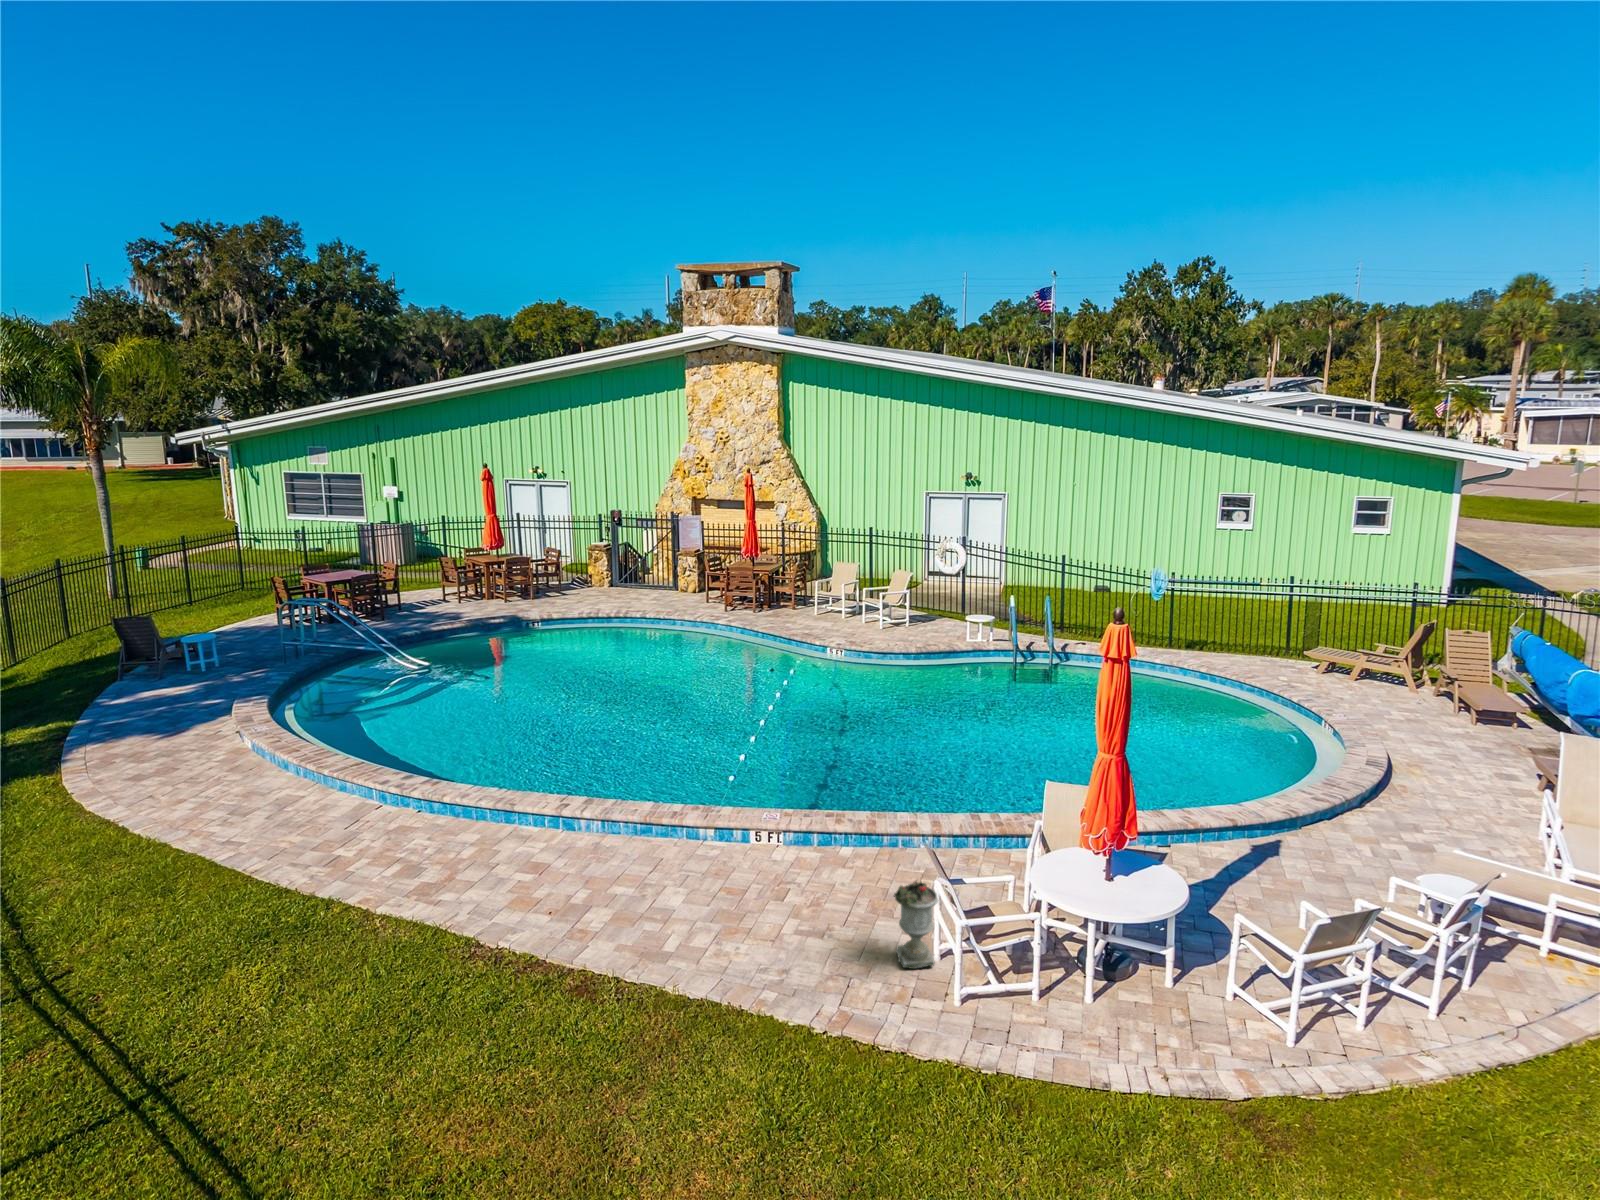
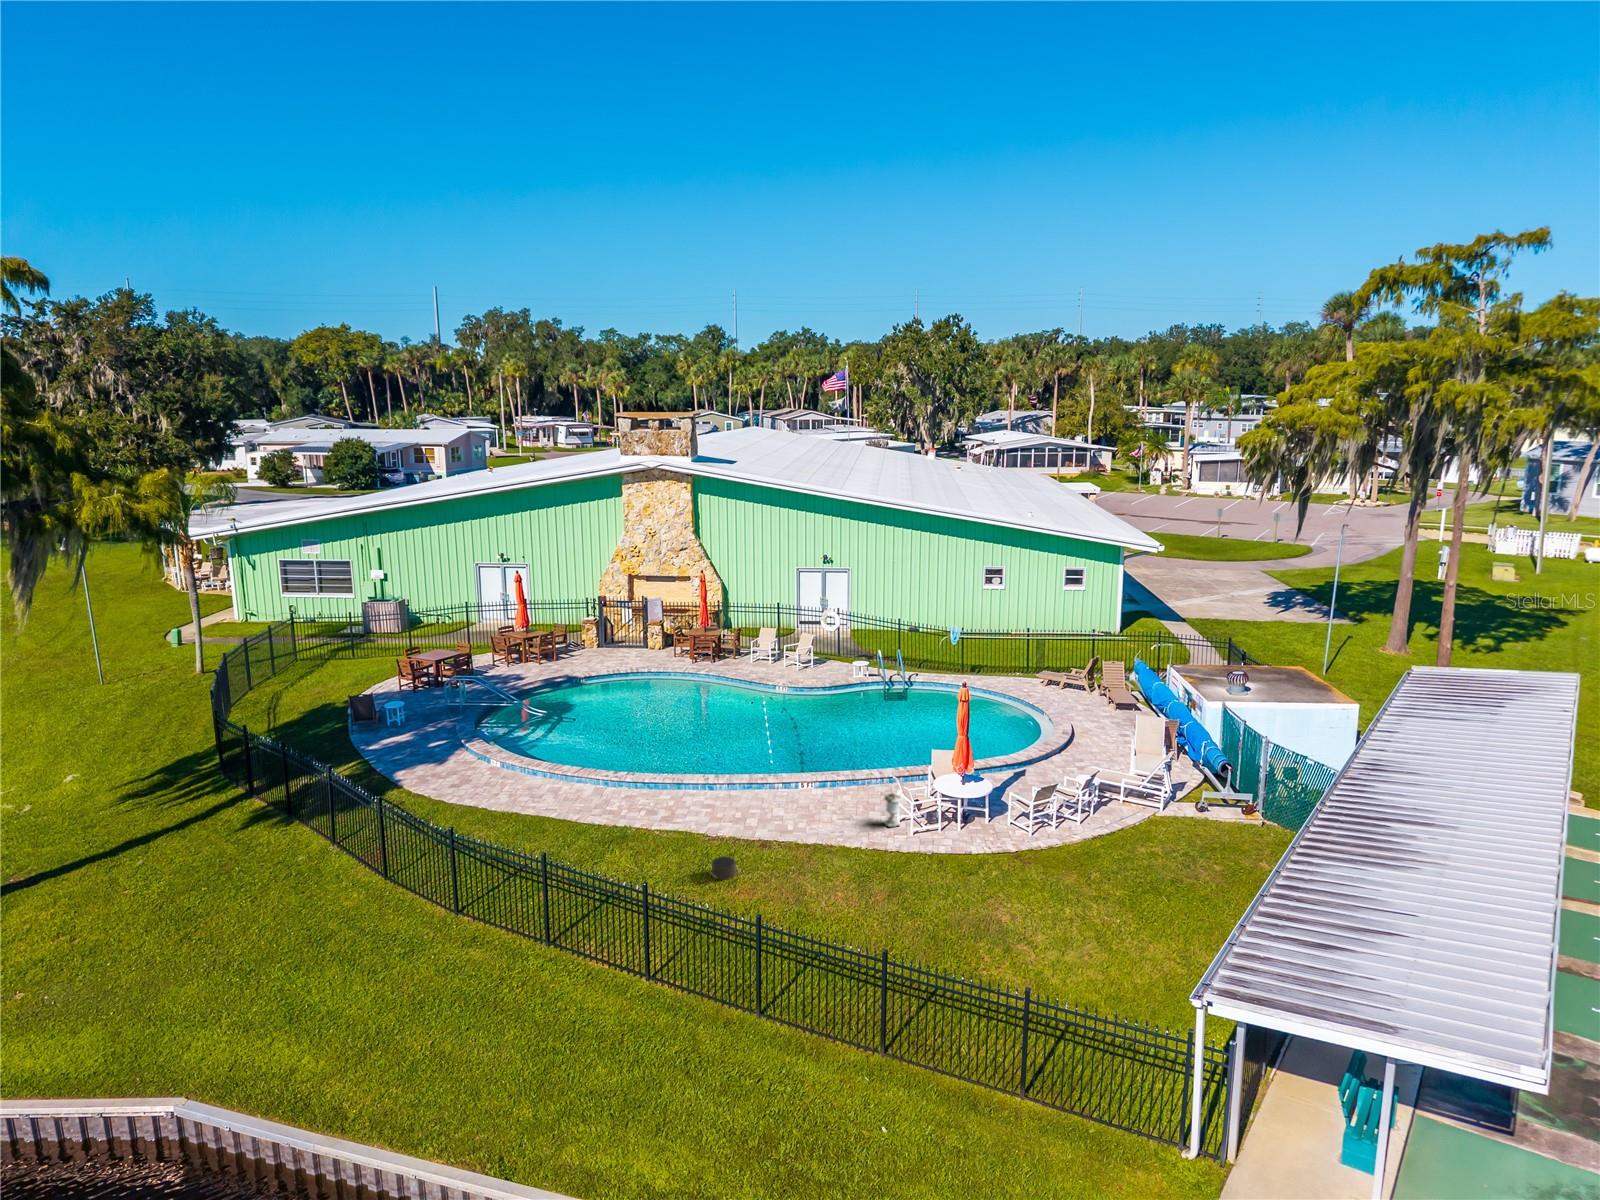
pouf: none [358,1018,444,1091] -> present [710,857,740,880]

